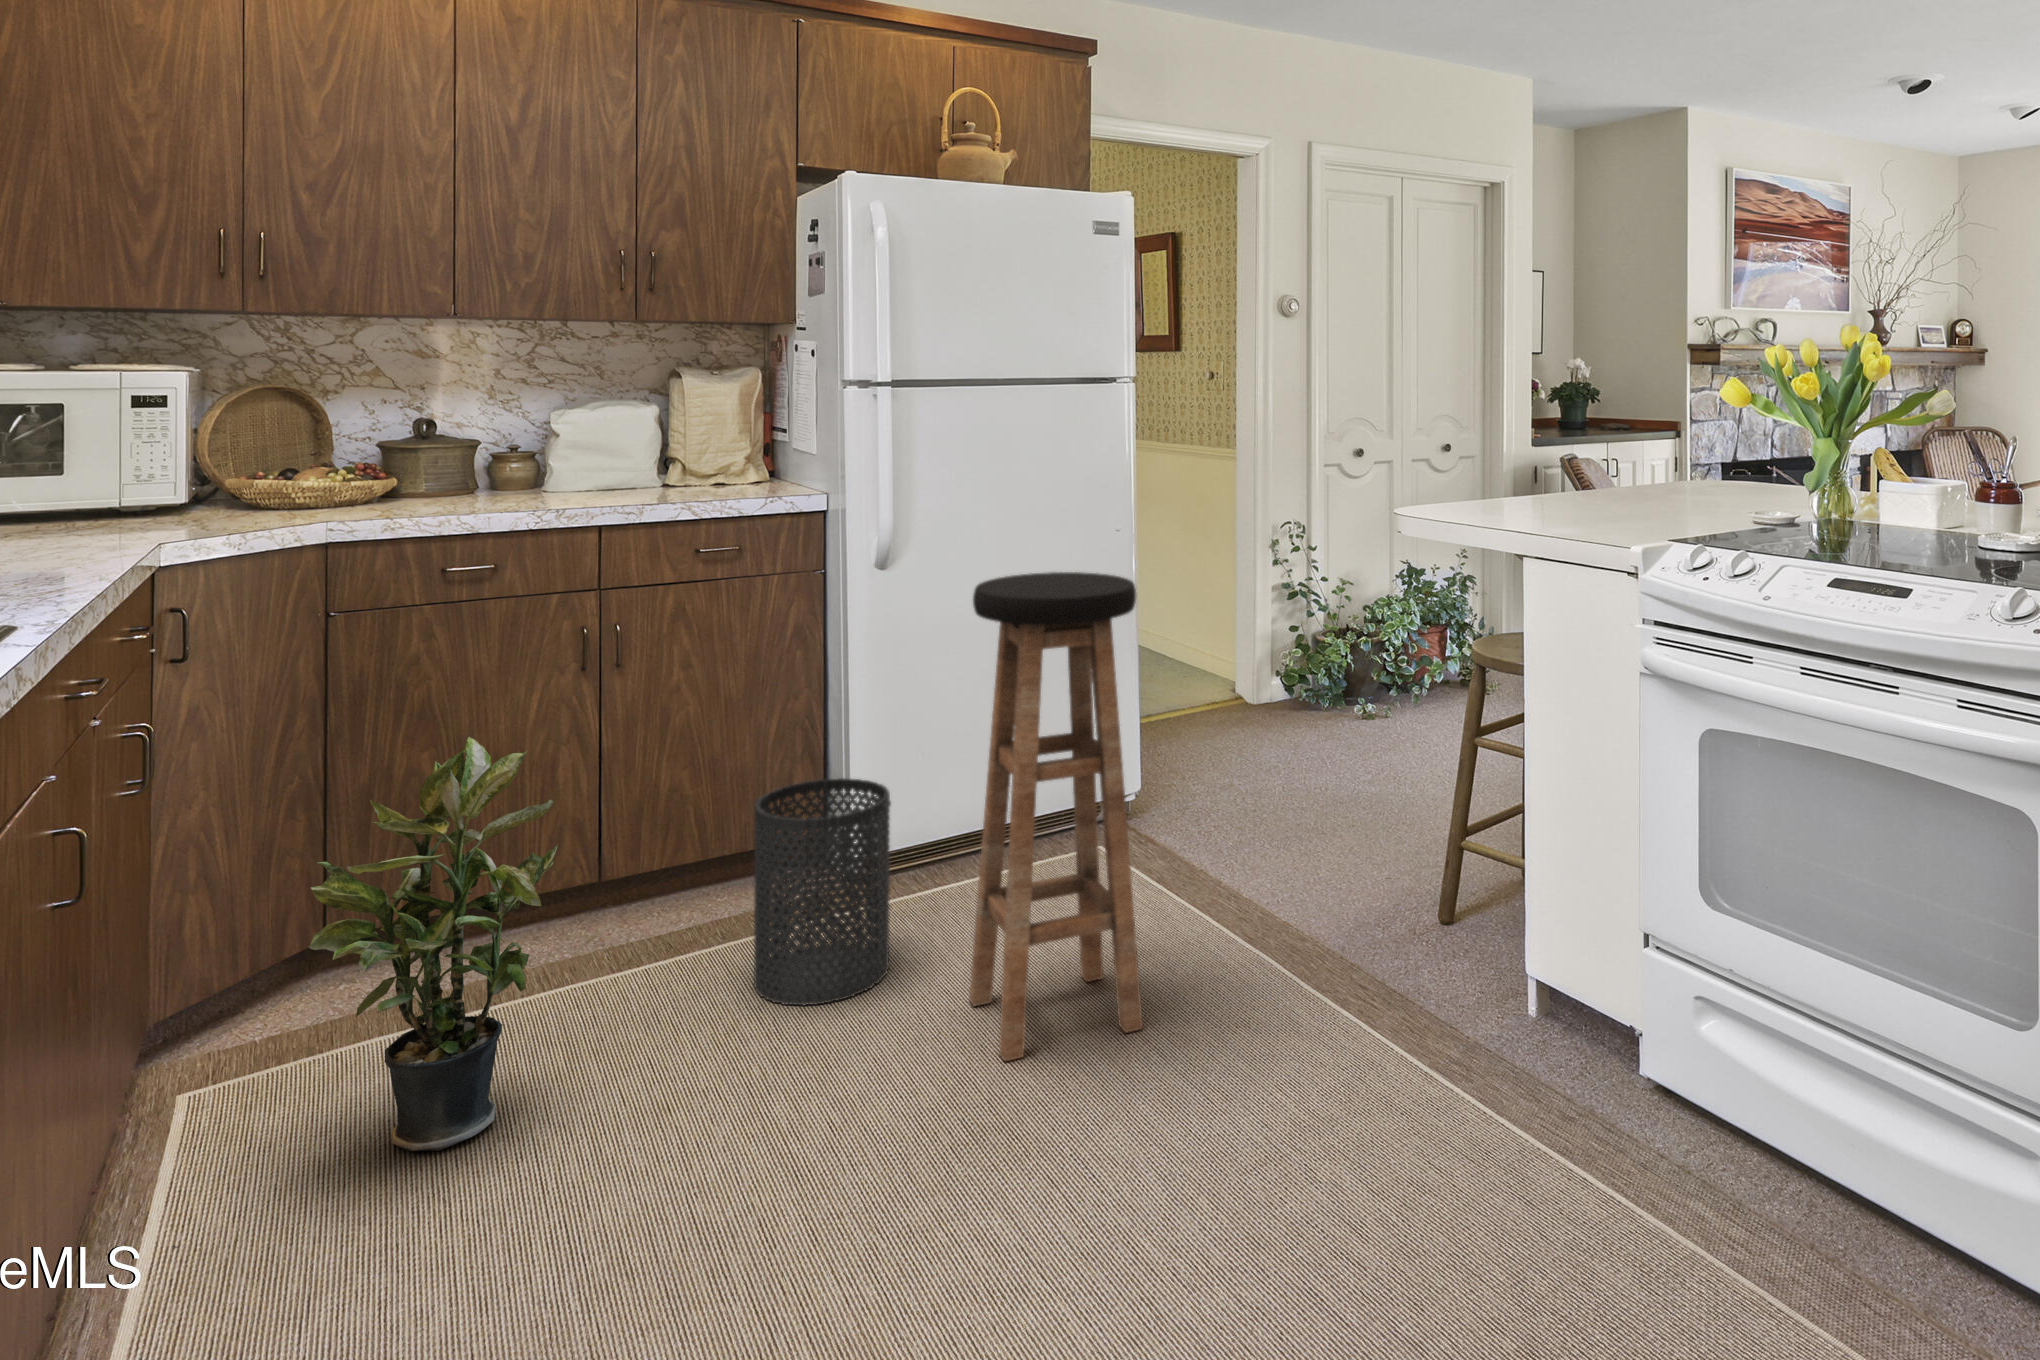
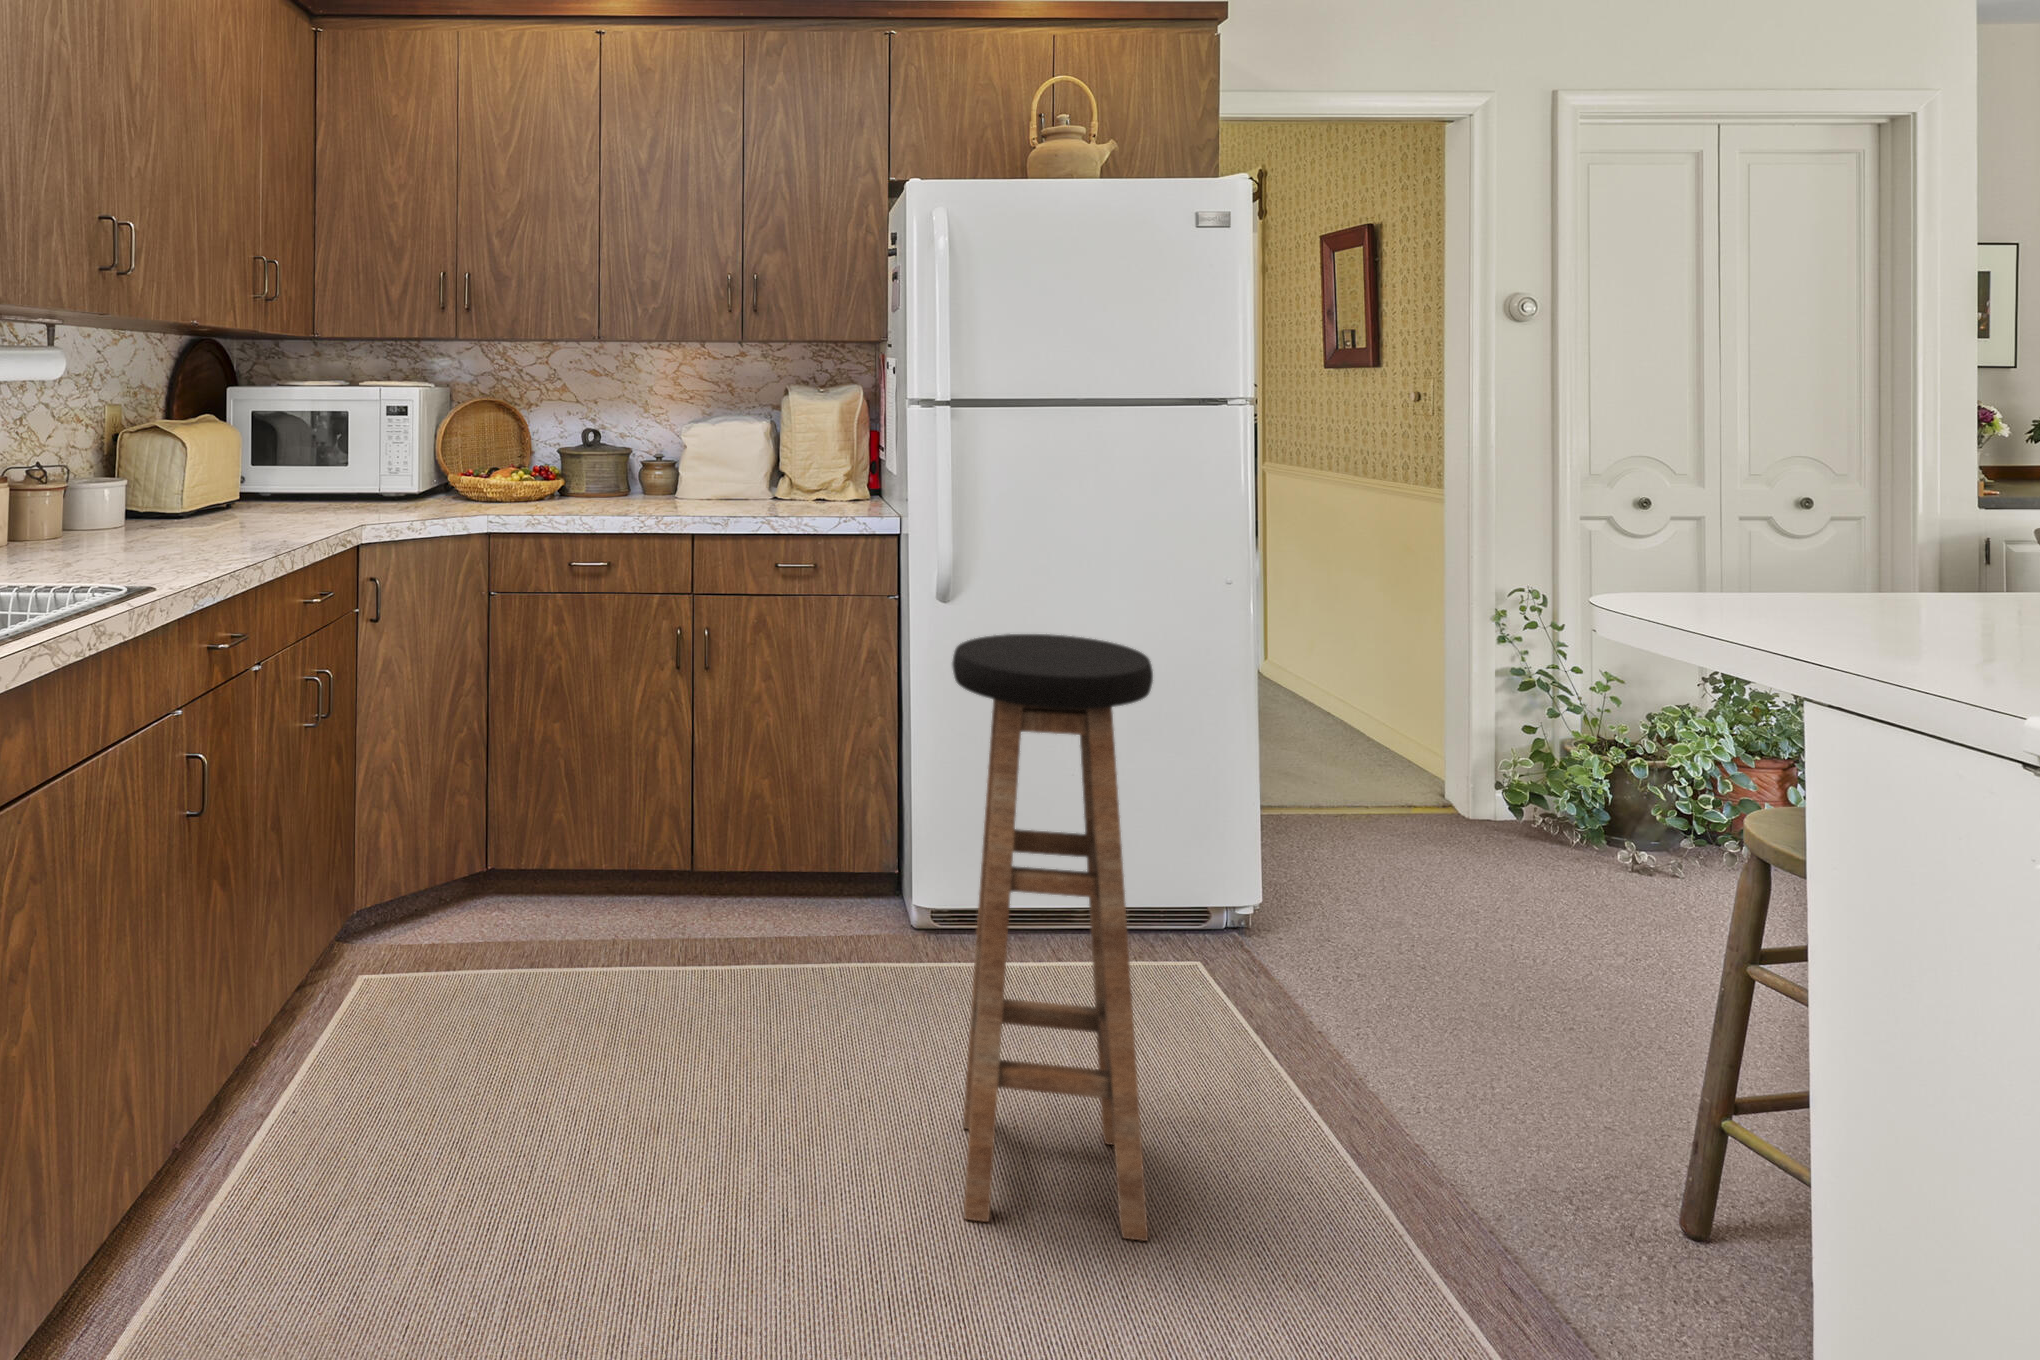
potted plant: present [309,737,558,1151] -> none [361,725,563,1107]
trash can: present [754,778,891,1005] -> none [768,819,904,1069]

